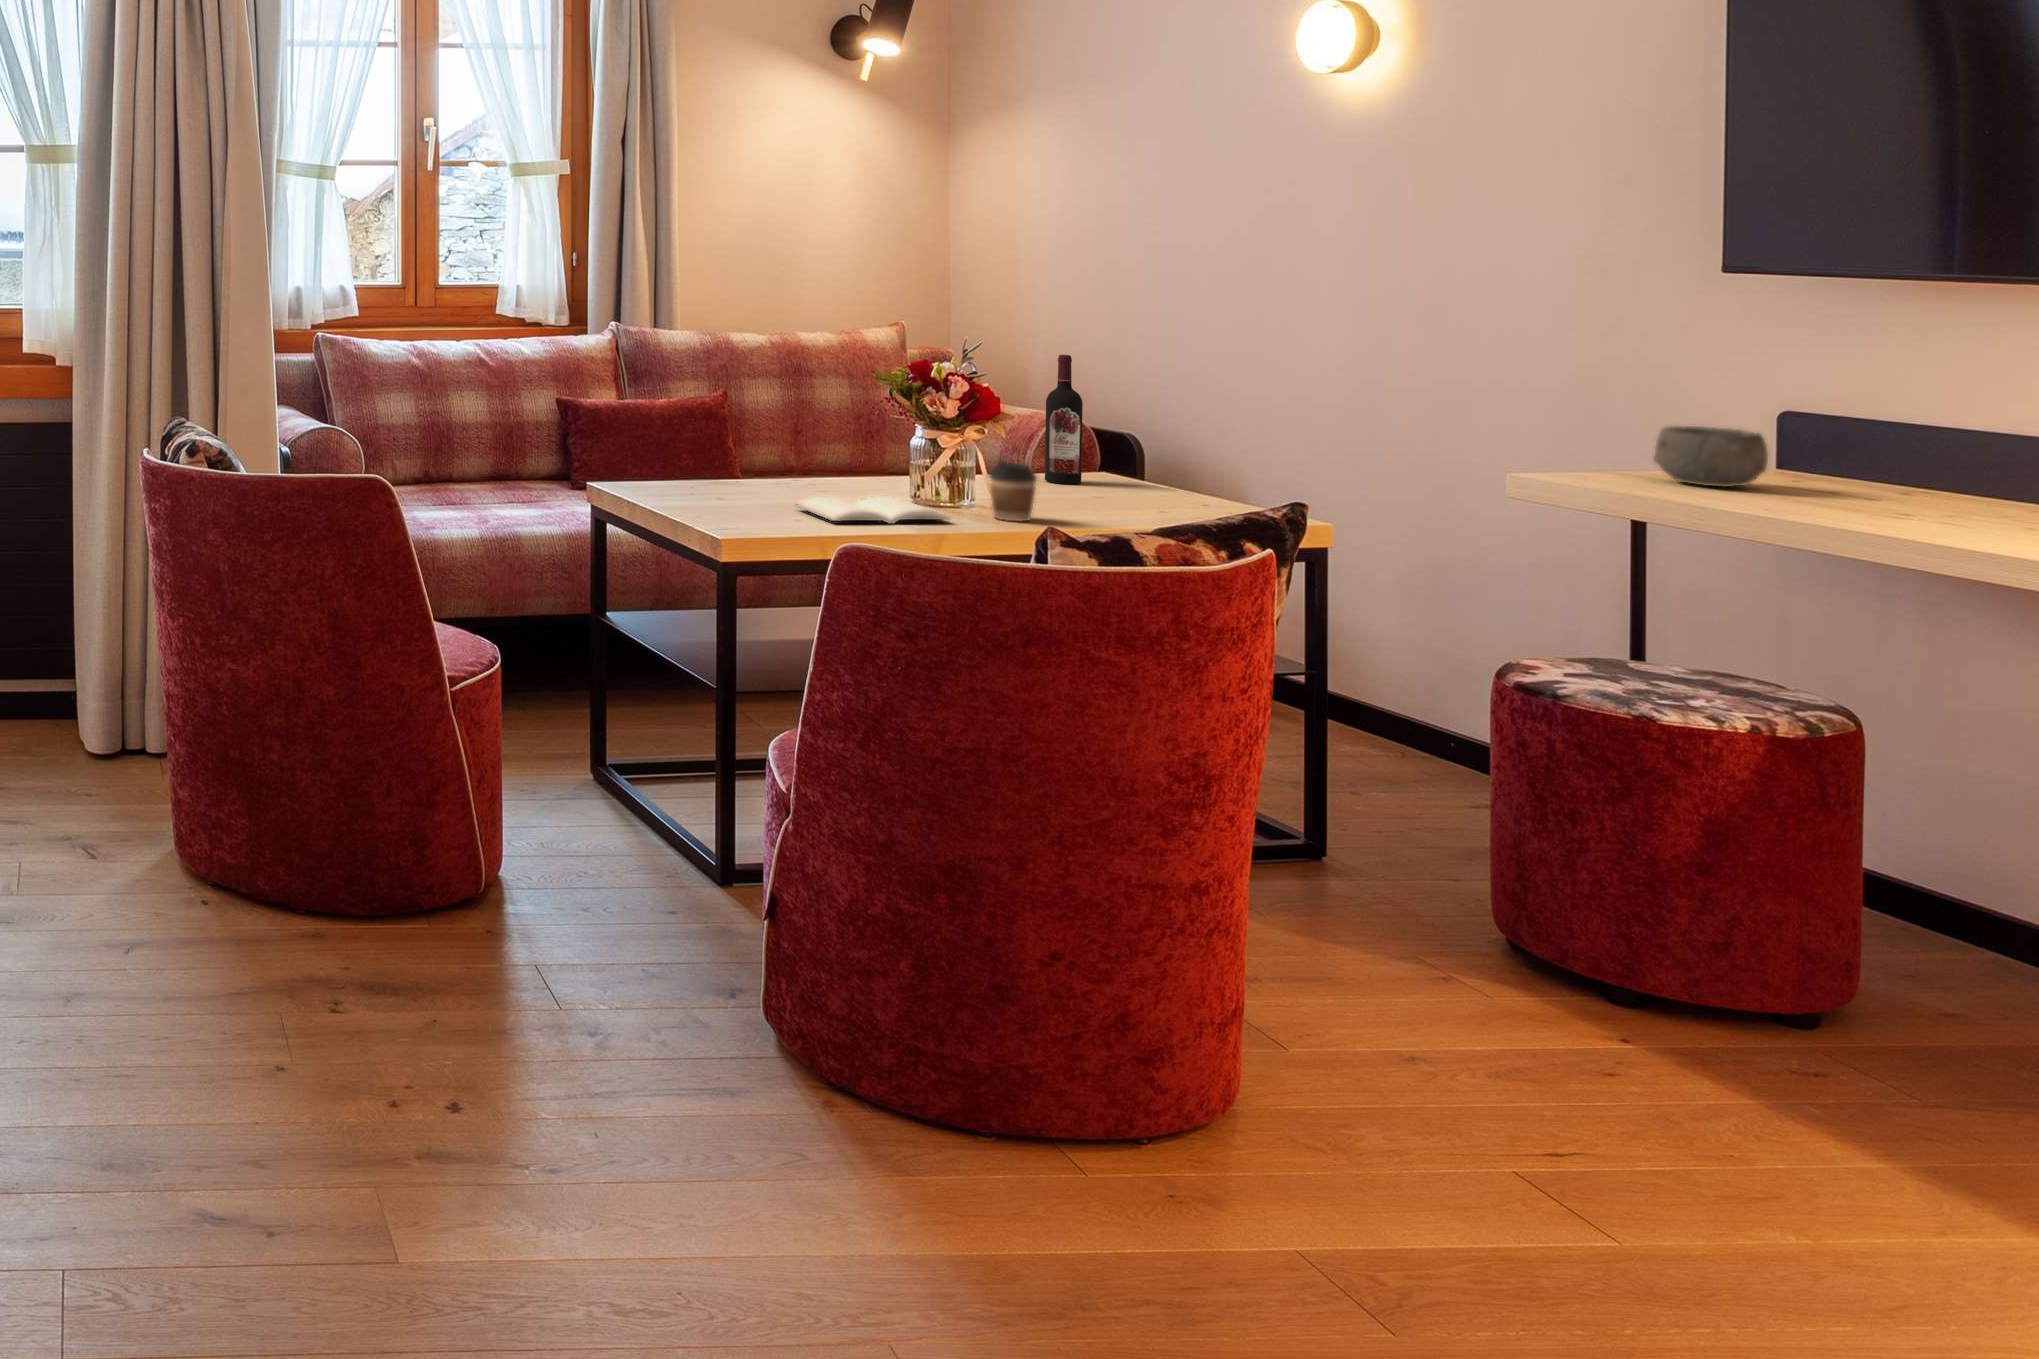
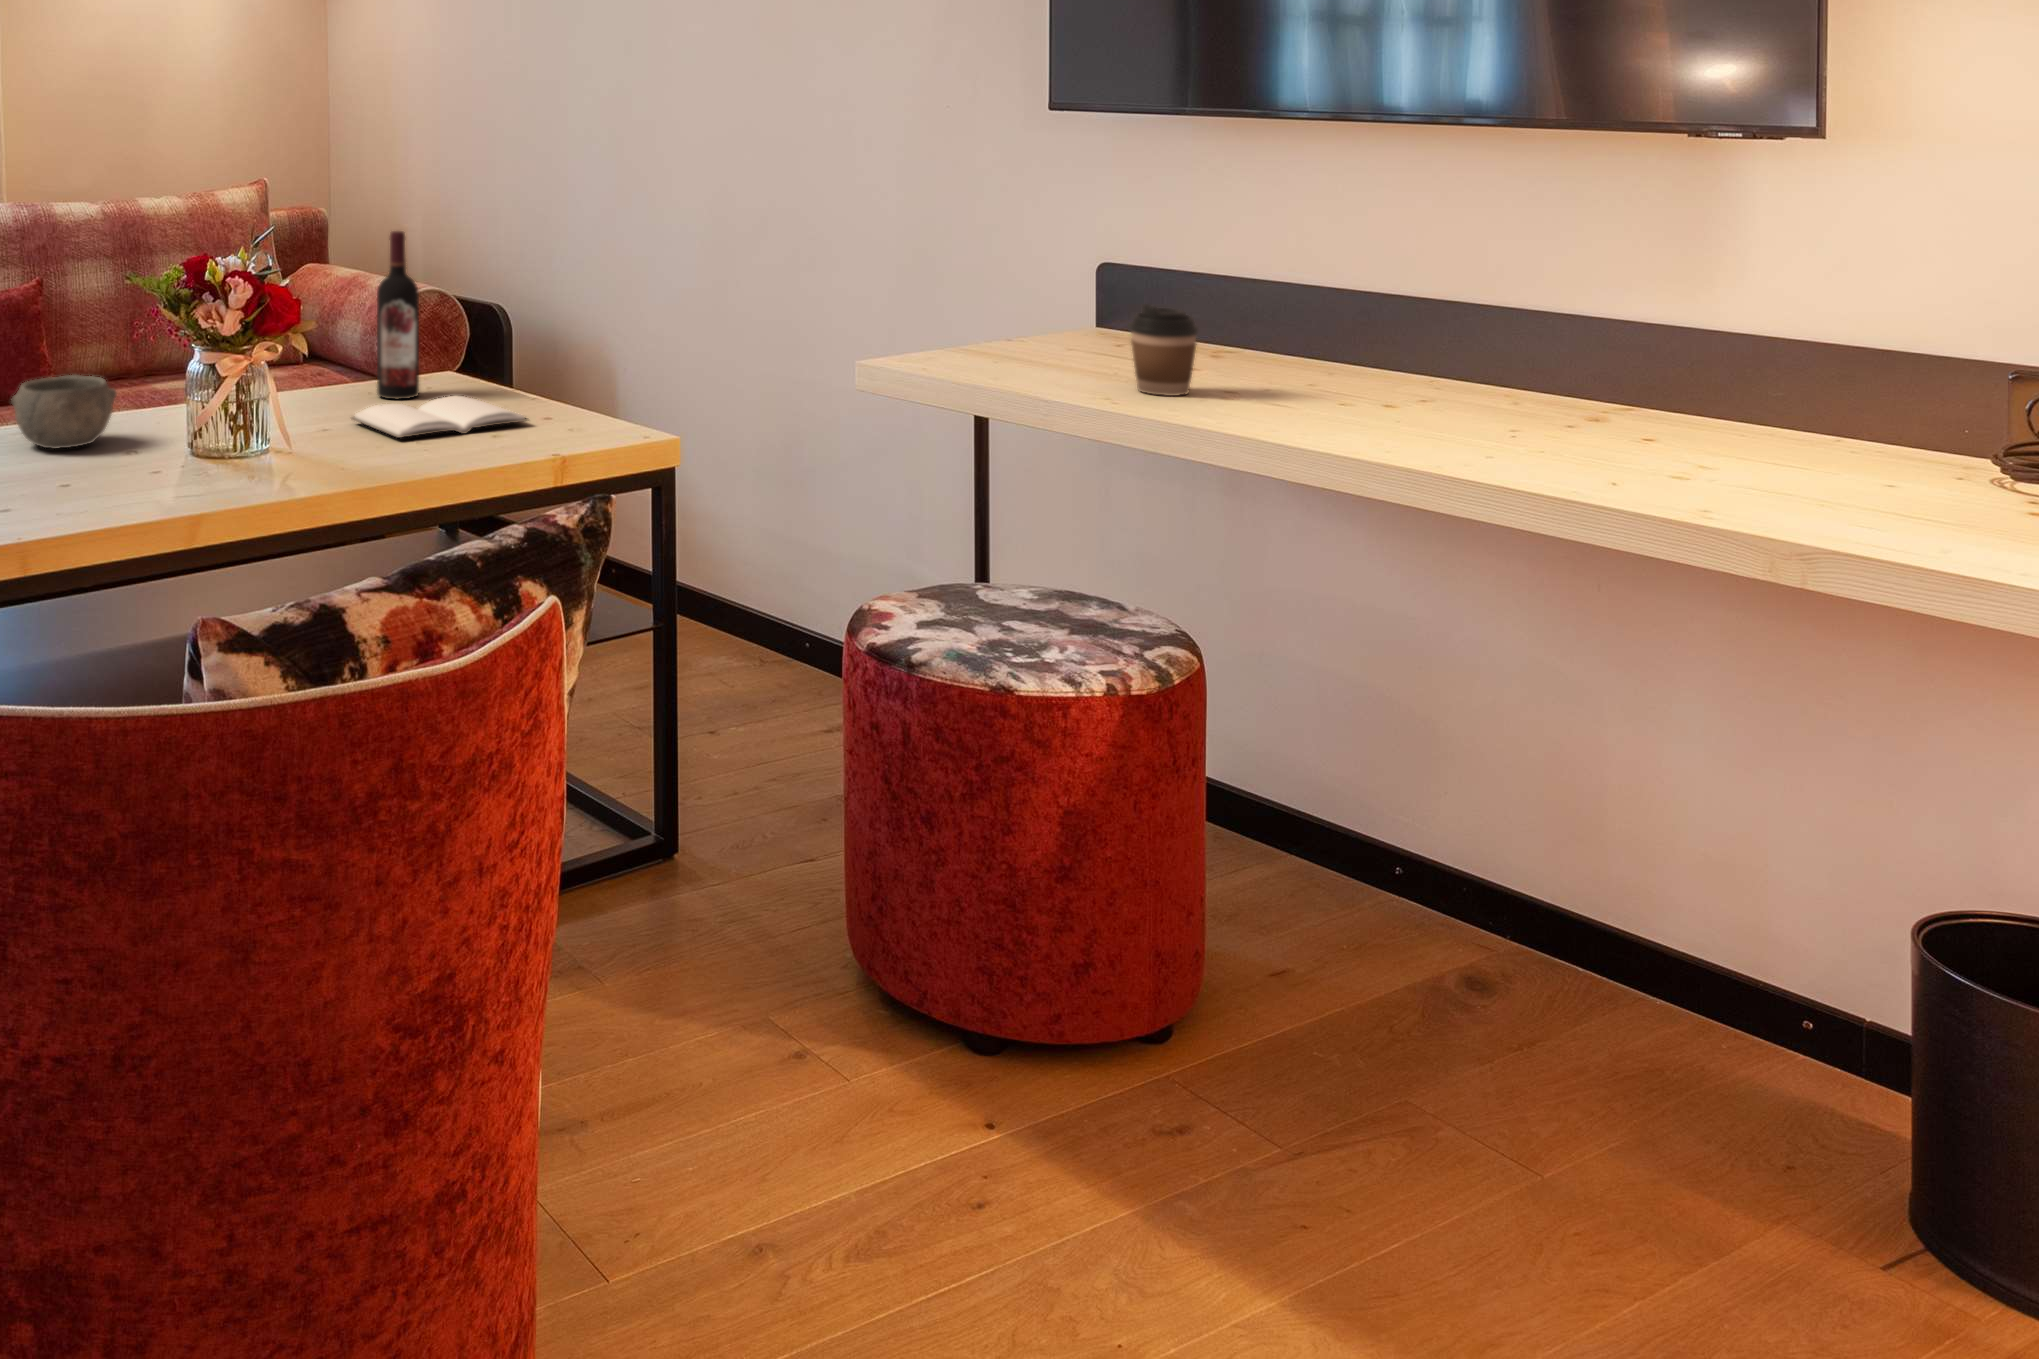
bowl: present [1654,426,1768,487] -> present [11,375,117,448]
coffee cup: present [988,459,1037,522] -> present [1129,304,1199,396]
book: present [797,496,947,524] -> present [352,396,528,438]

